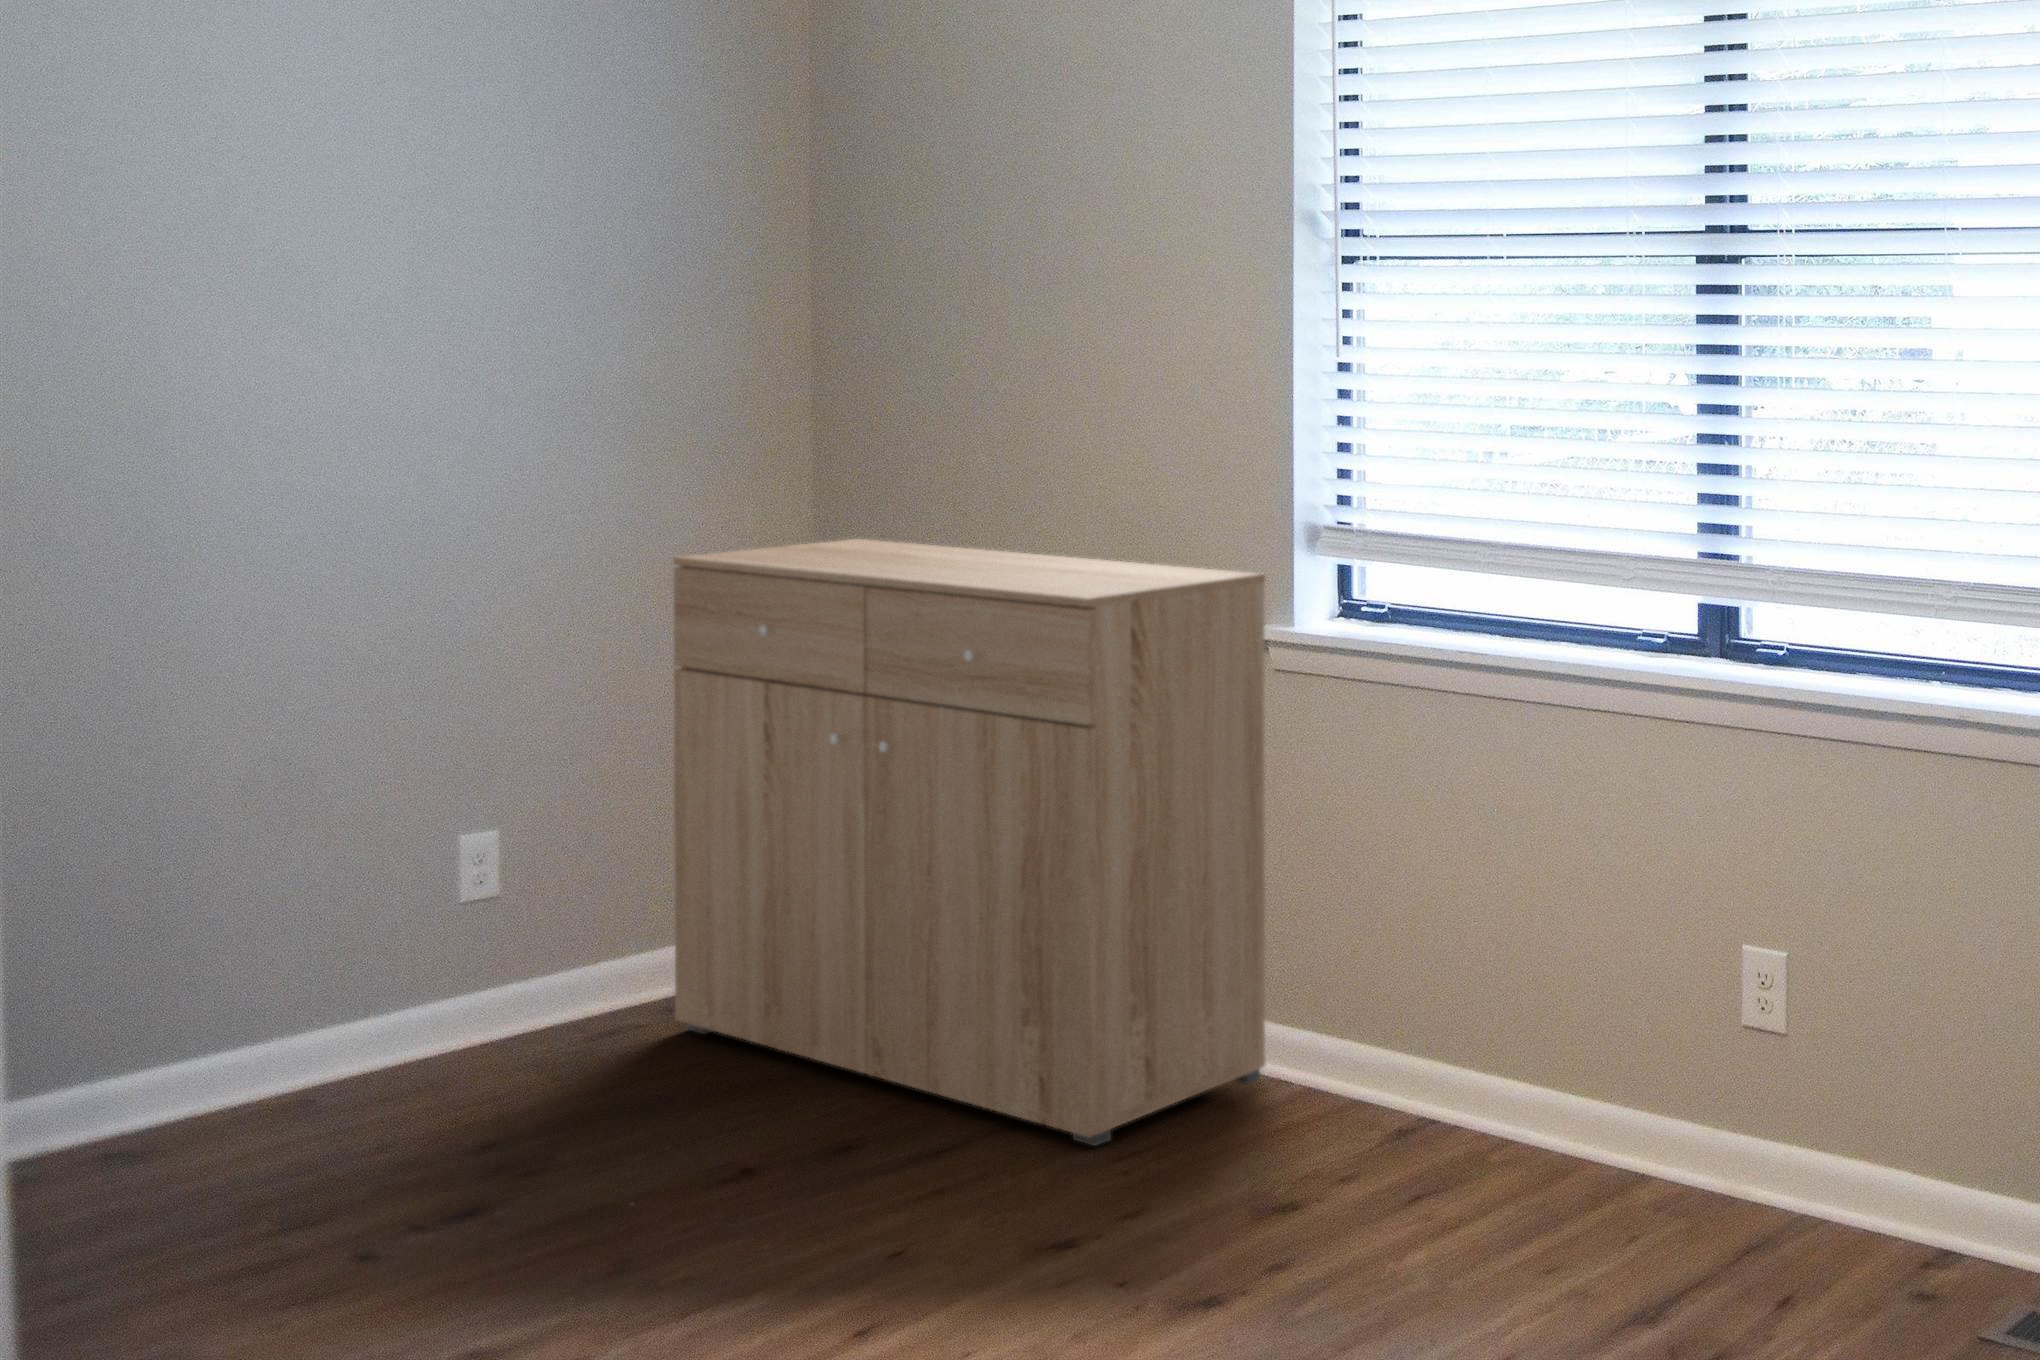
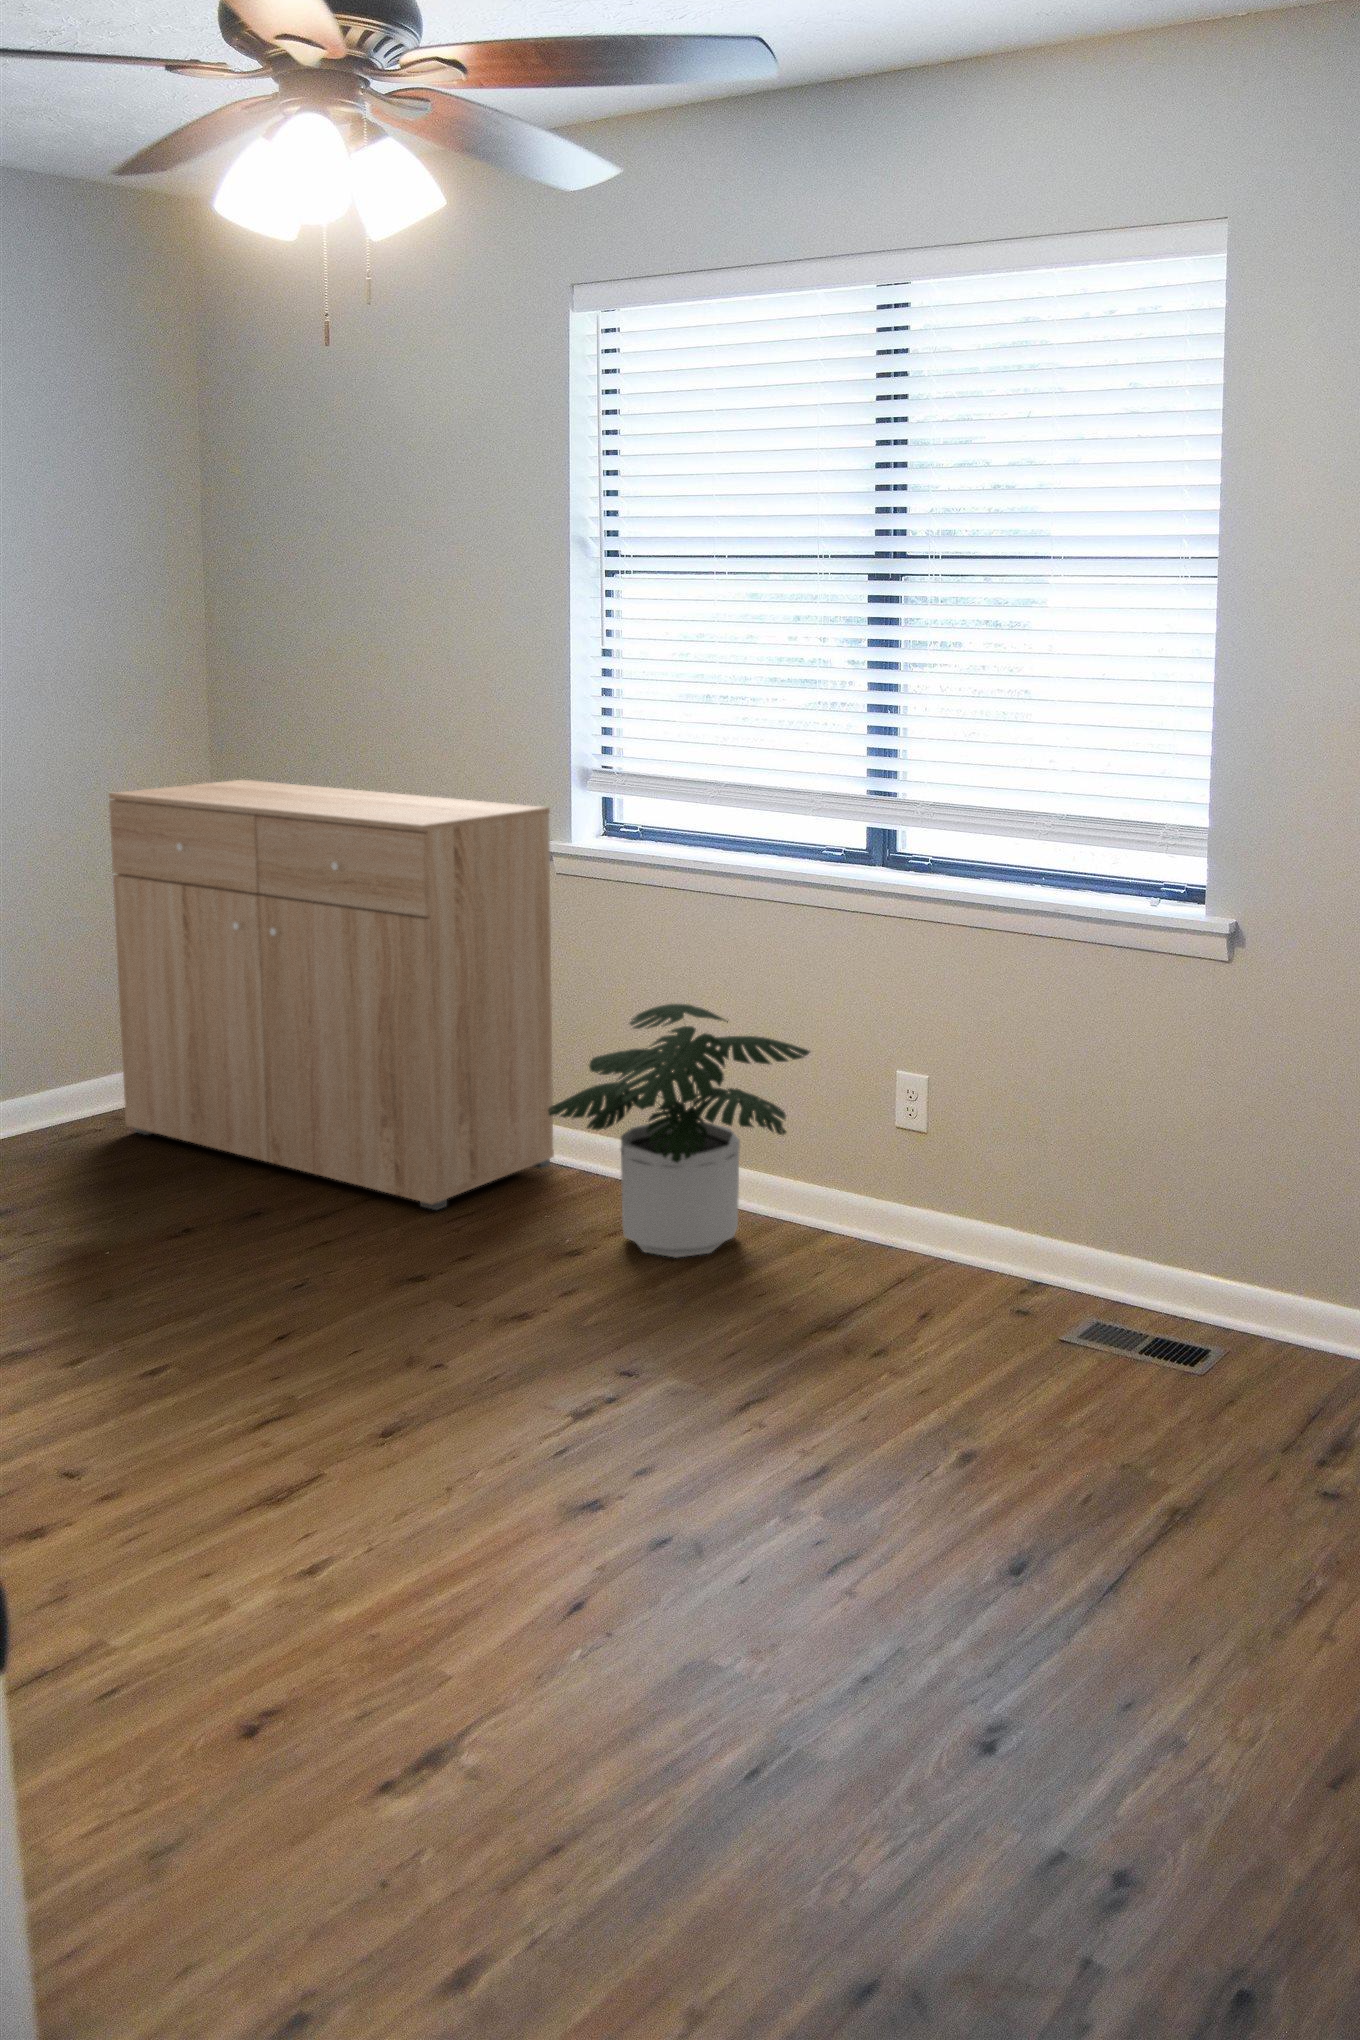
potted plant: none [1250,848,1623,1219] -> present [548,1004,810,1258]

